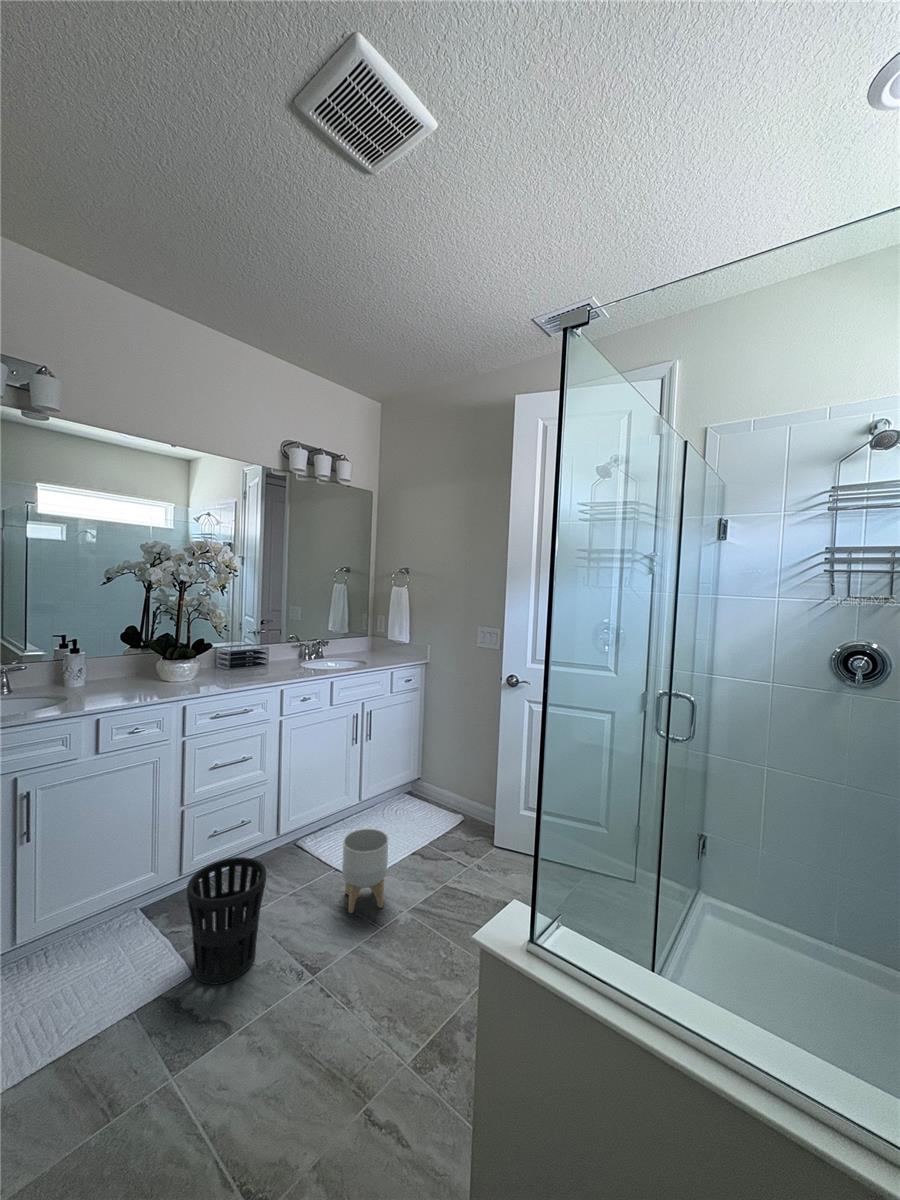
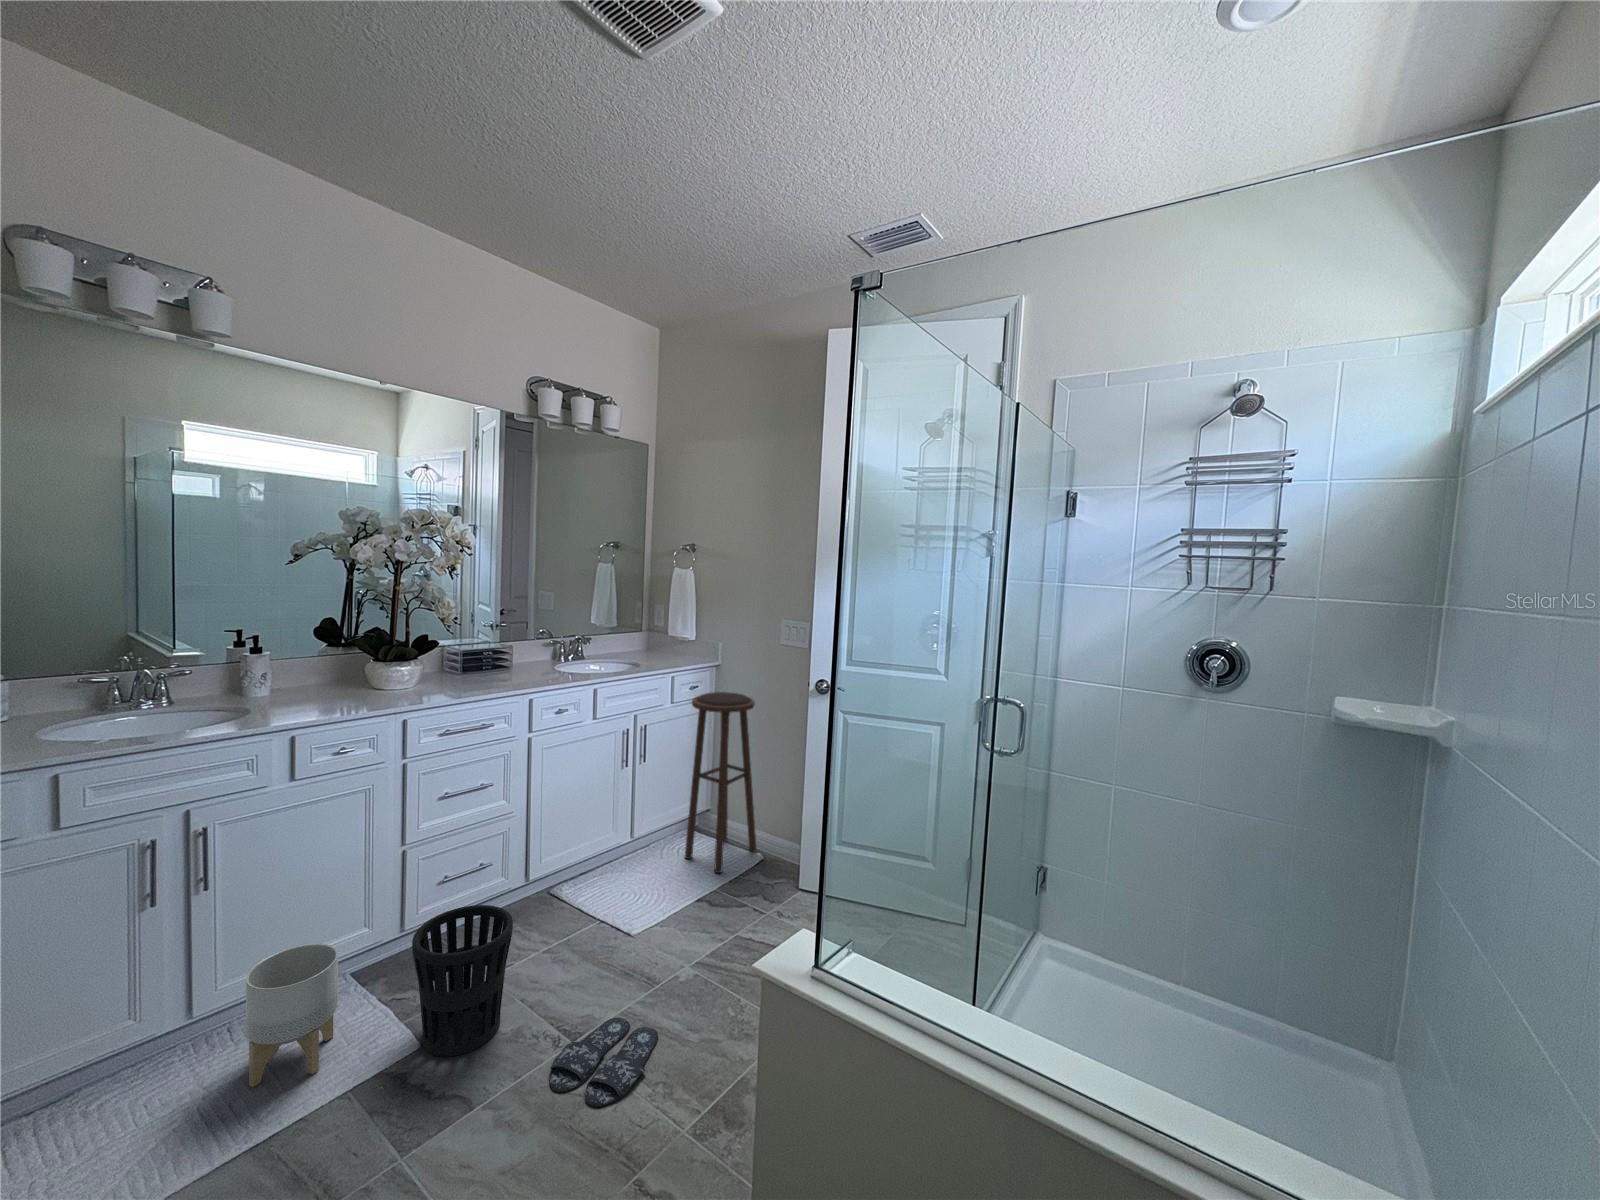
stool: none [401,685,458,831] -> present [685,692,756,873]
planter: present [342,828,388,913] -> present [246,943,338,1087]
slippers: none [294,955,383,1037] -> present [549,1018,658,1107]

